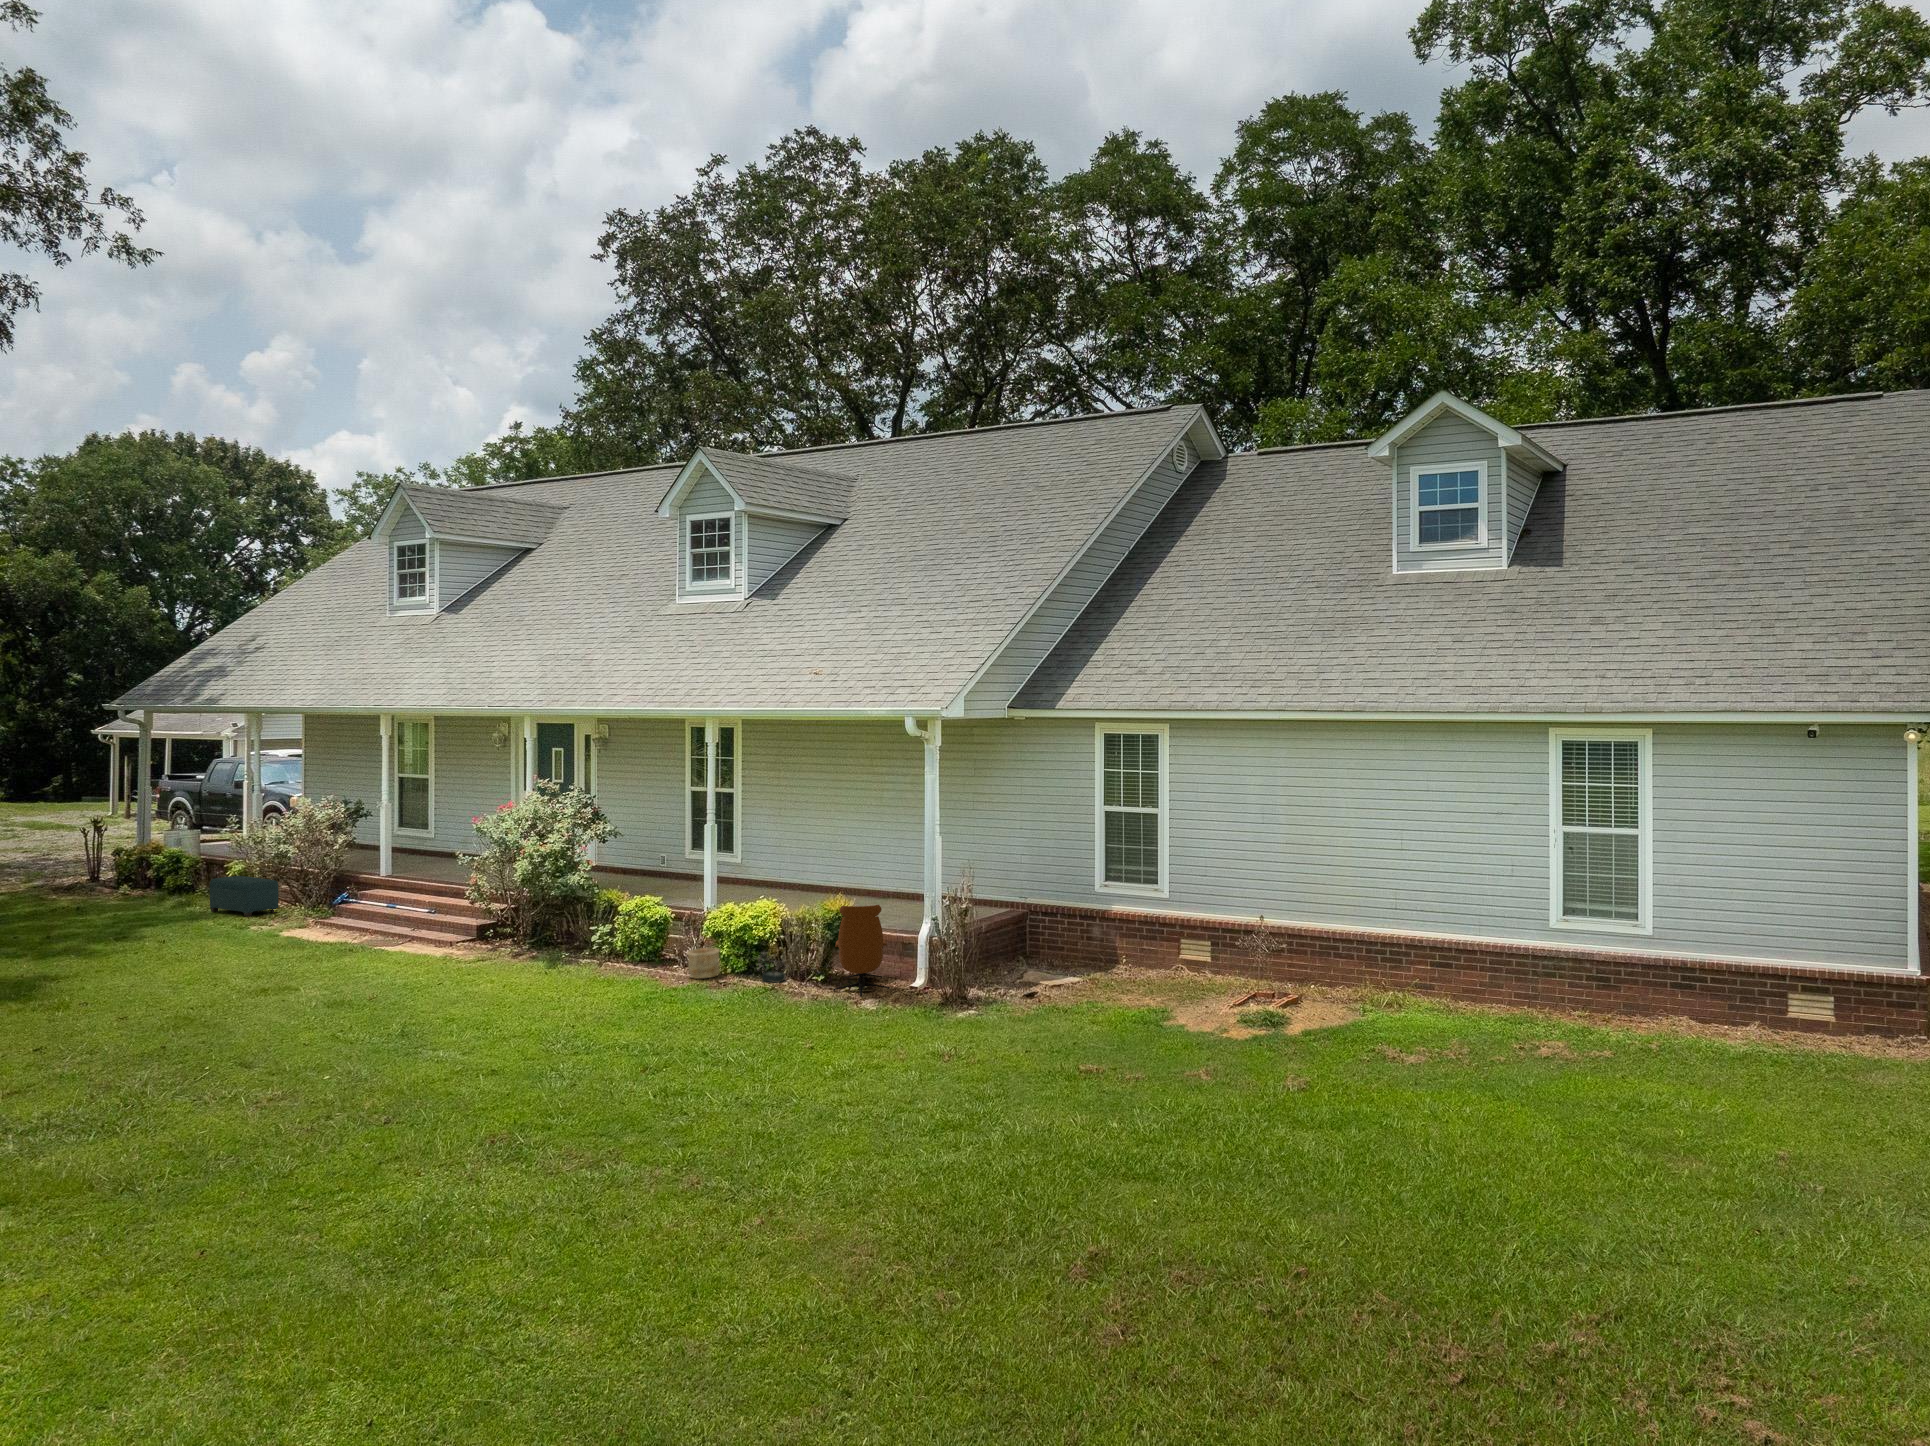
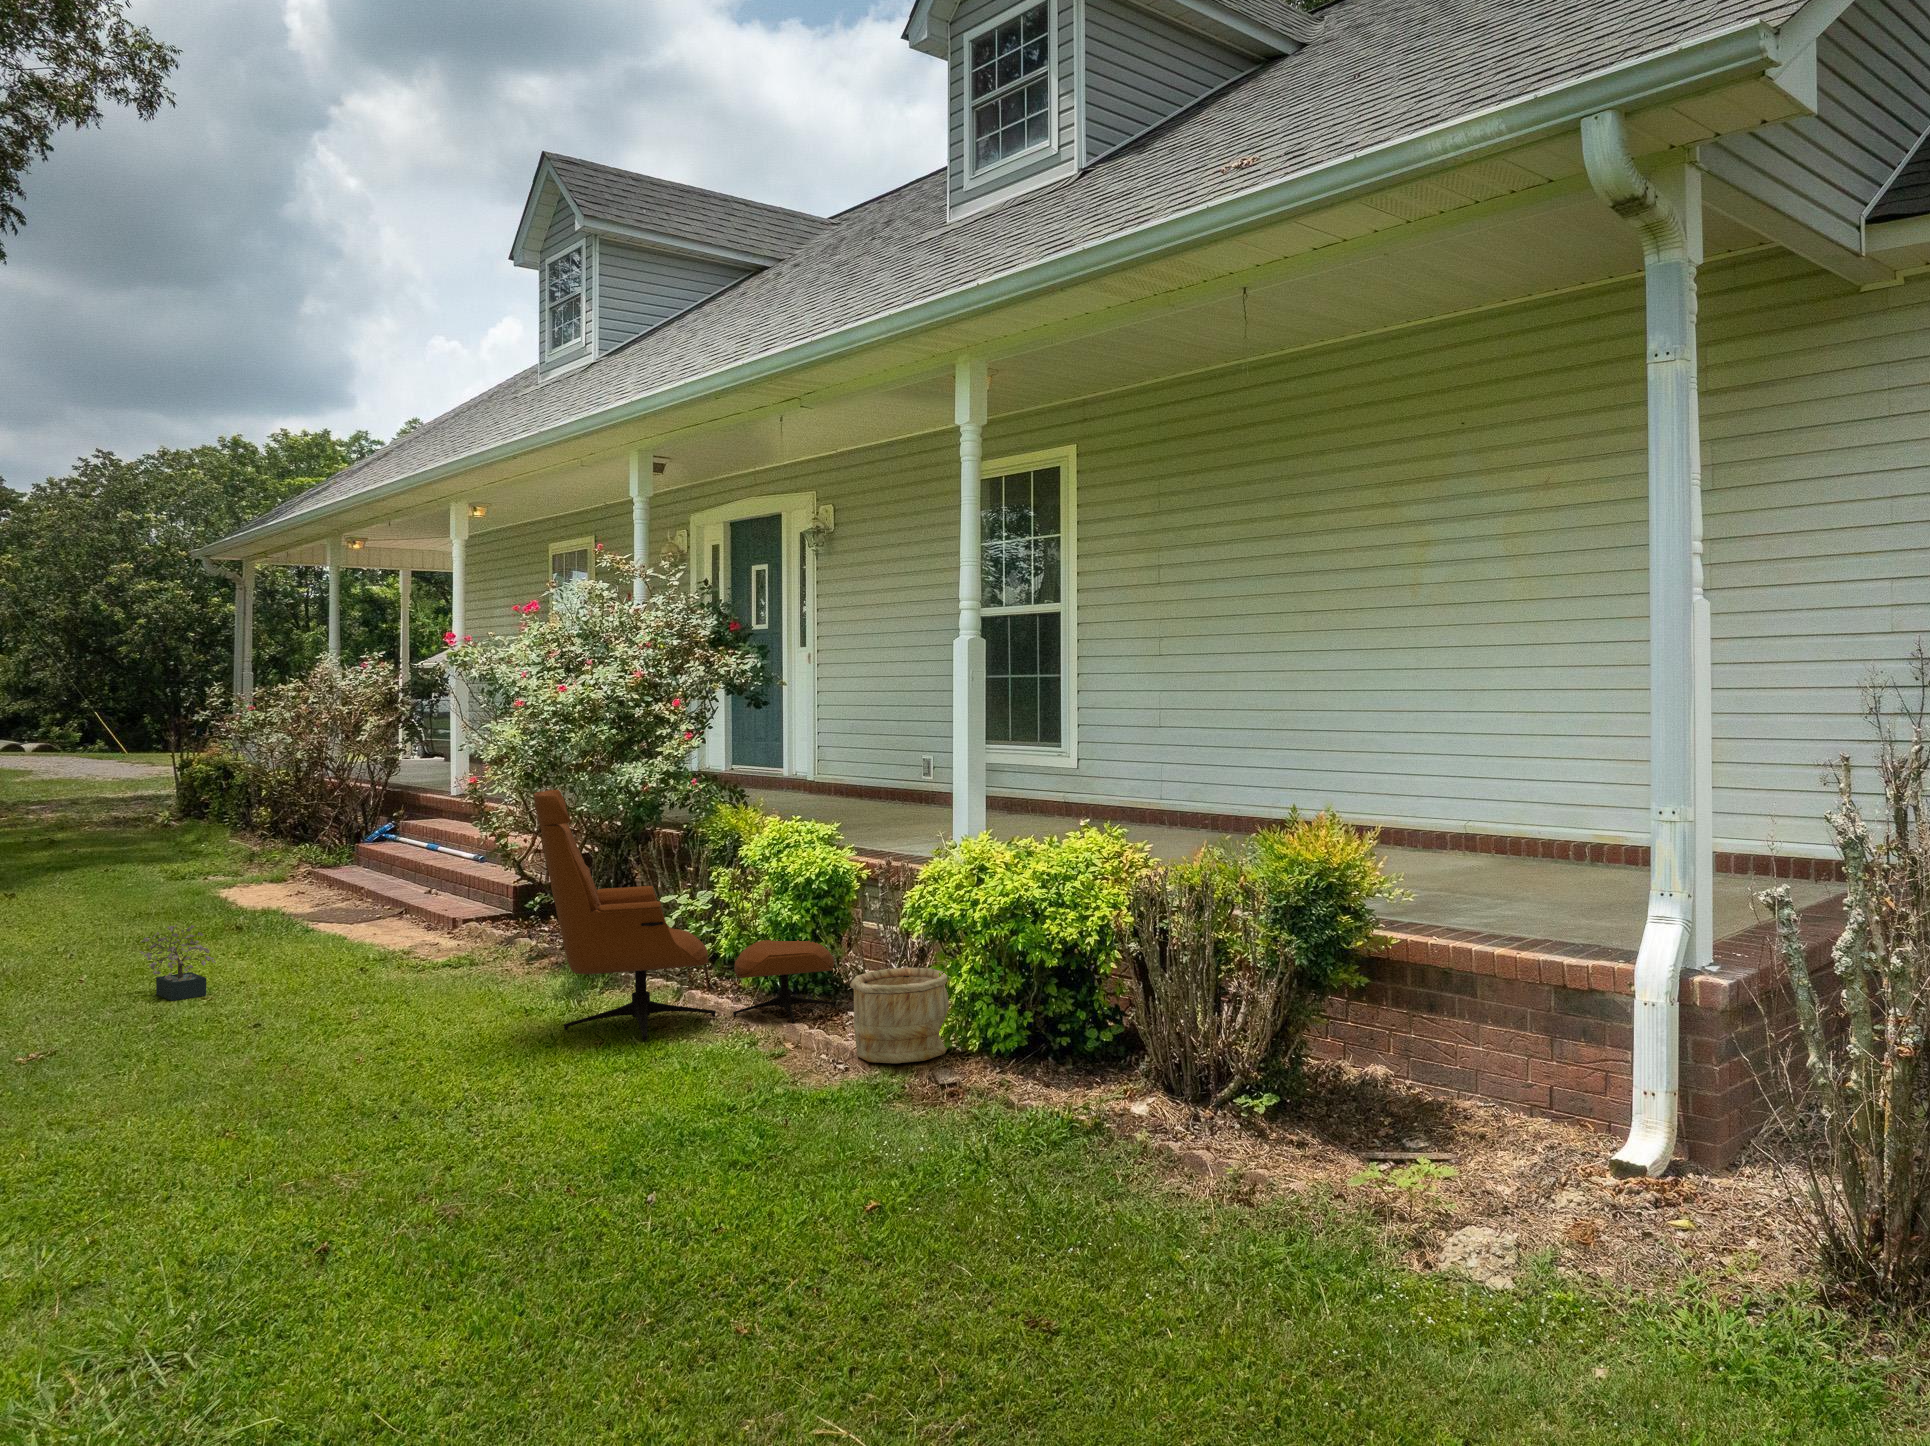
bench: present [210,876,278,917] -> none [240,803,324,867]
lounge chair: present [833,905,890,997] -> present [534,790,836,1041]
decorative plant: present [758,958,789,983] -> present [140,925,216,1001]

